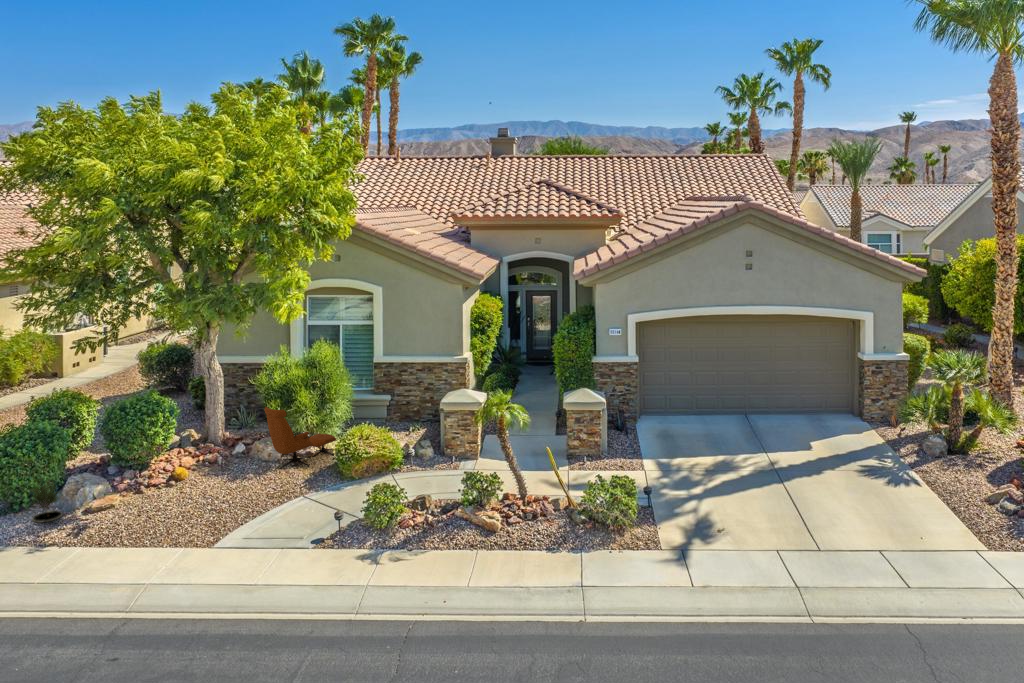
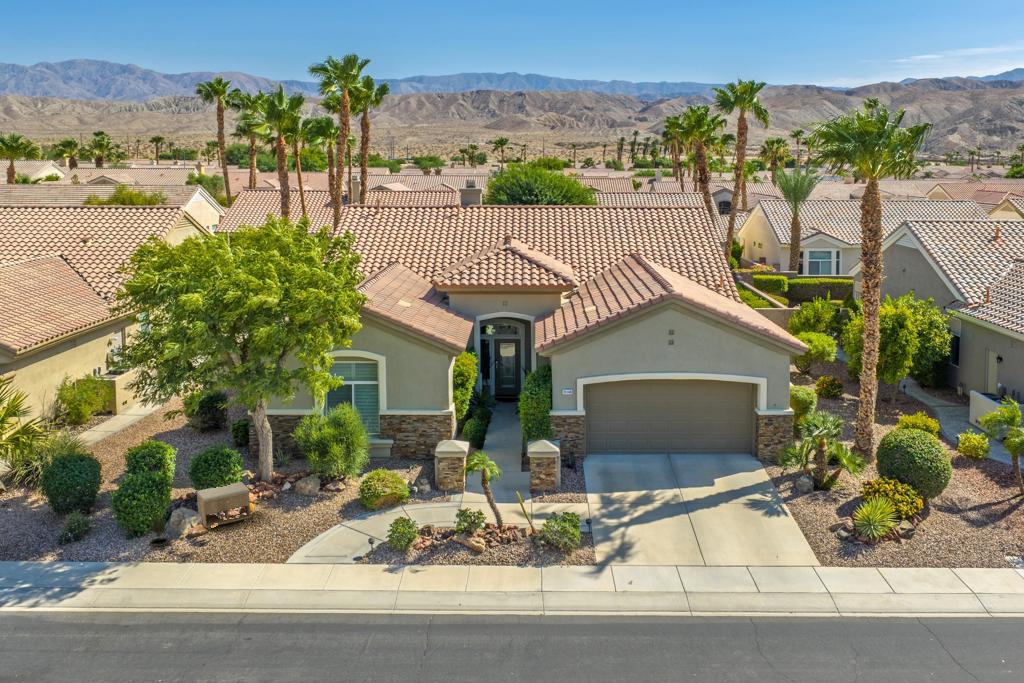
lounge chair: present [265,407,336,469] -> none [307,457,357,503]
storage bench: none [109,438,183,501] -> present [197,482,251,529]

